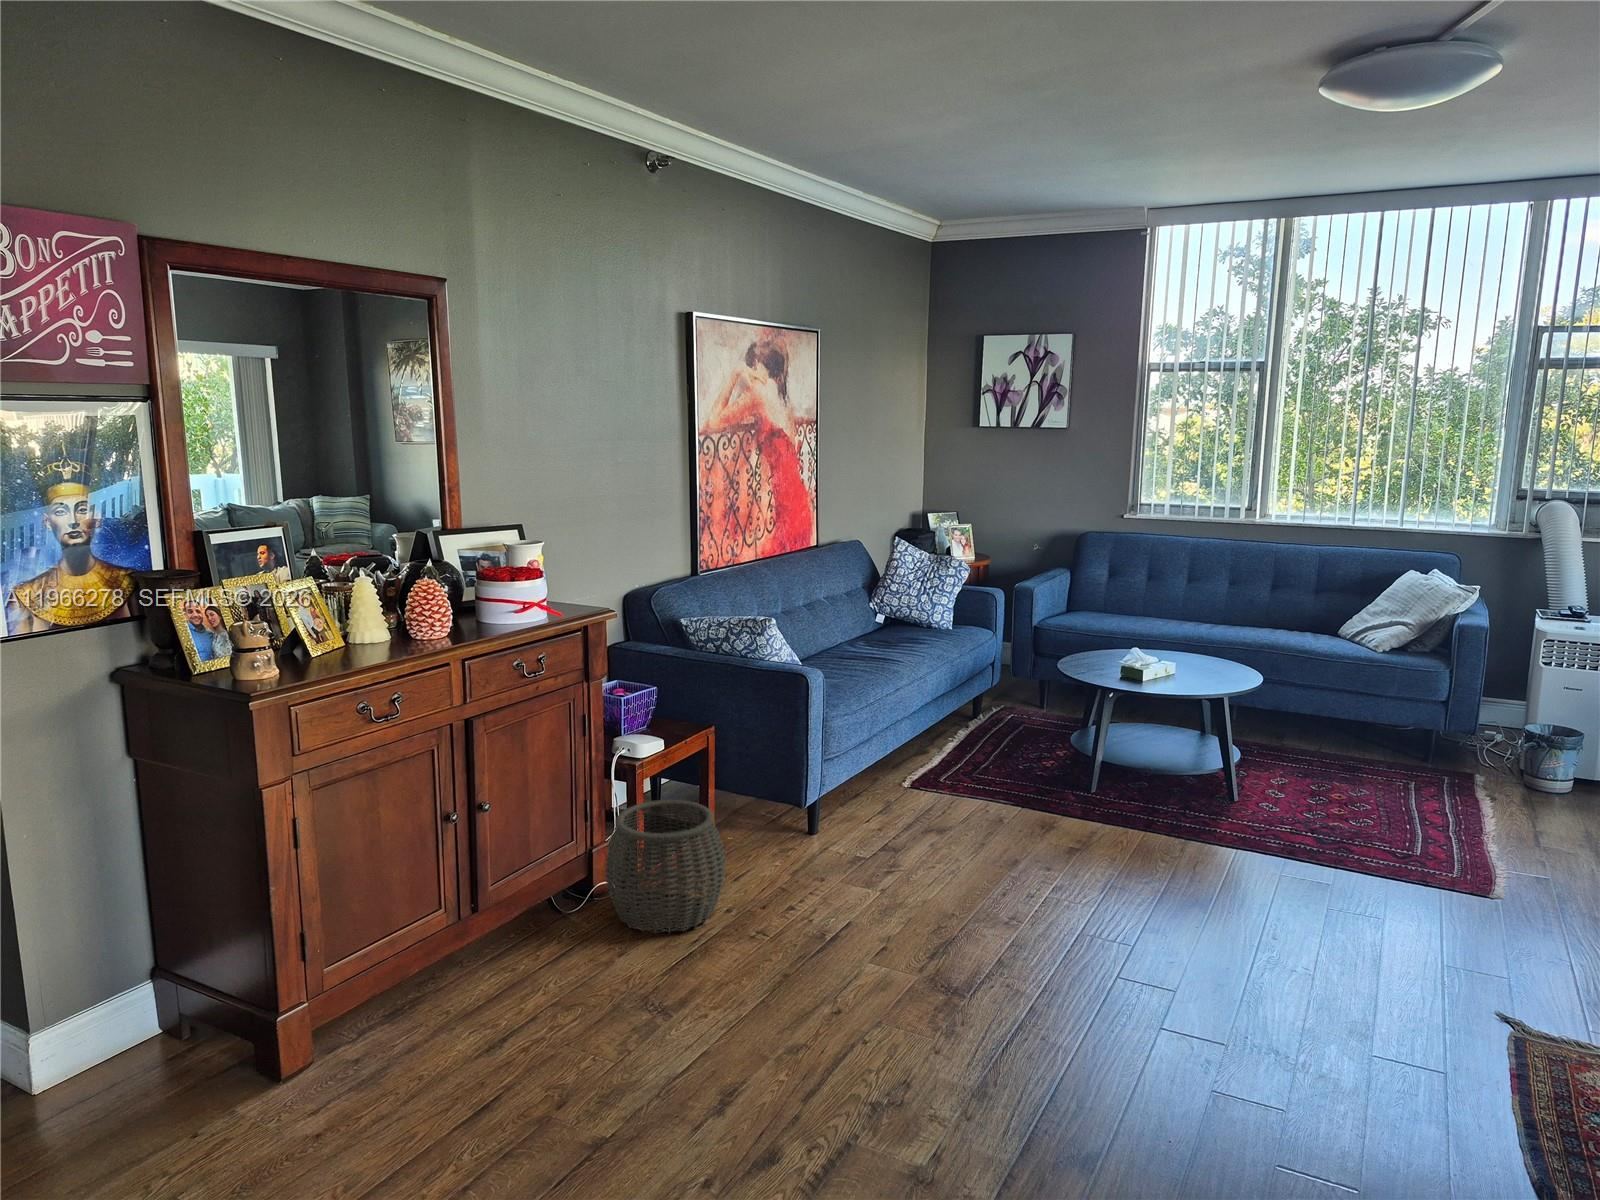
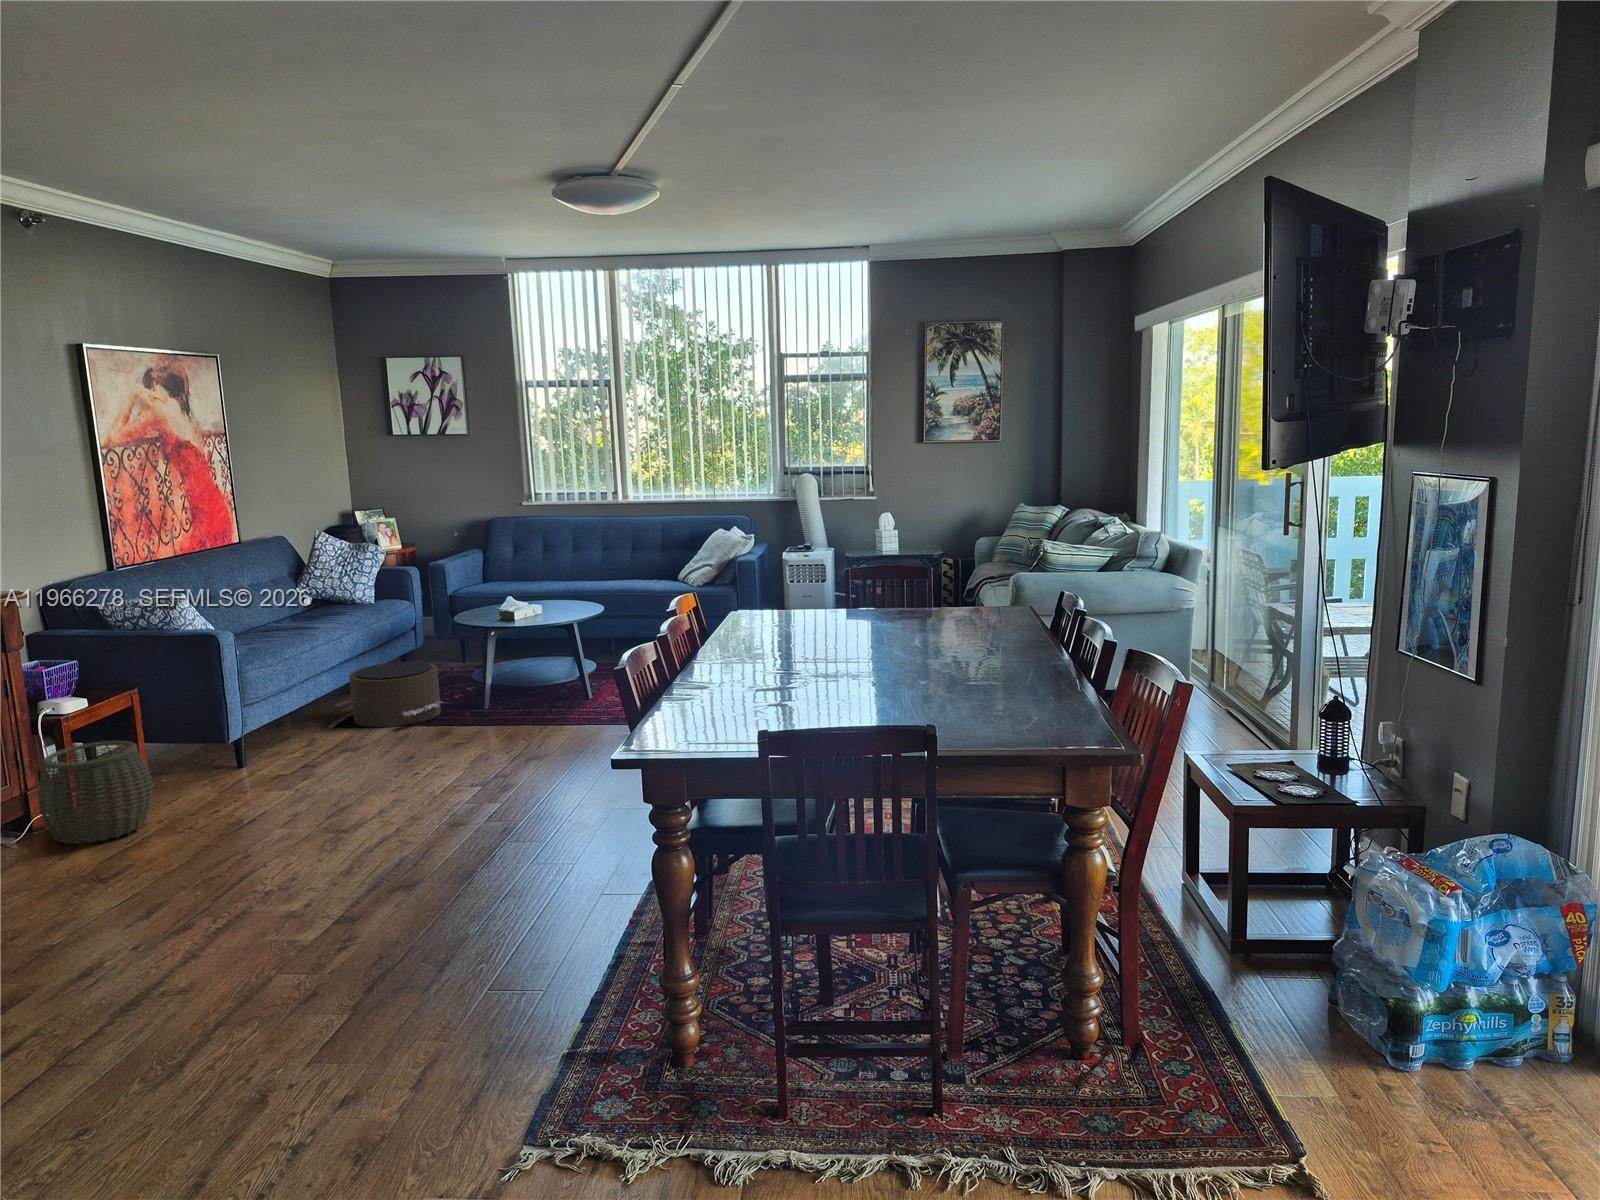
pouf: none [911,714,1047,803] -> present [335,662,445,727]

